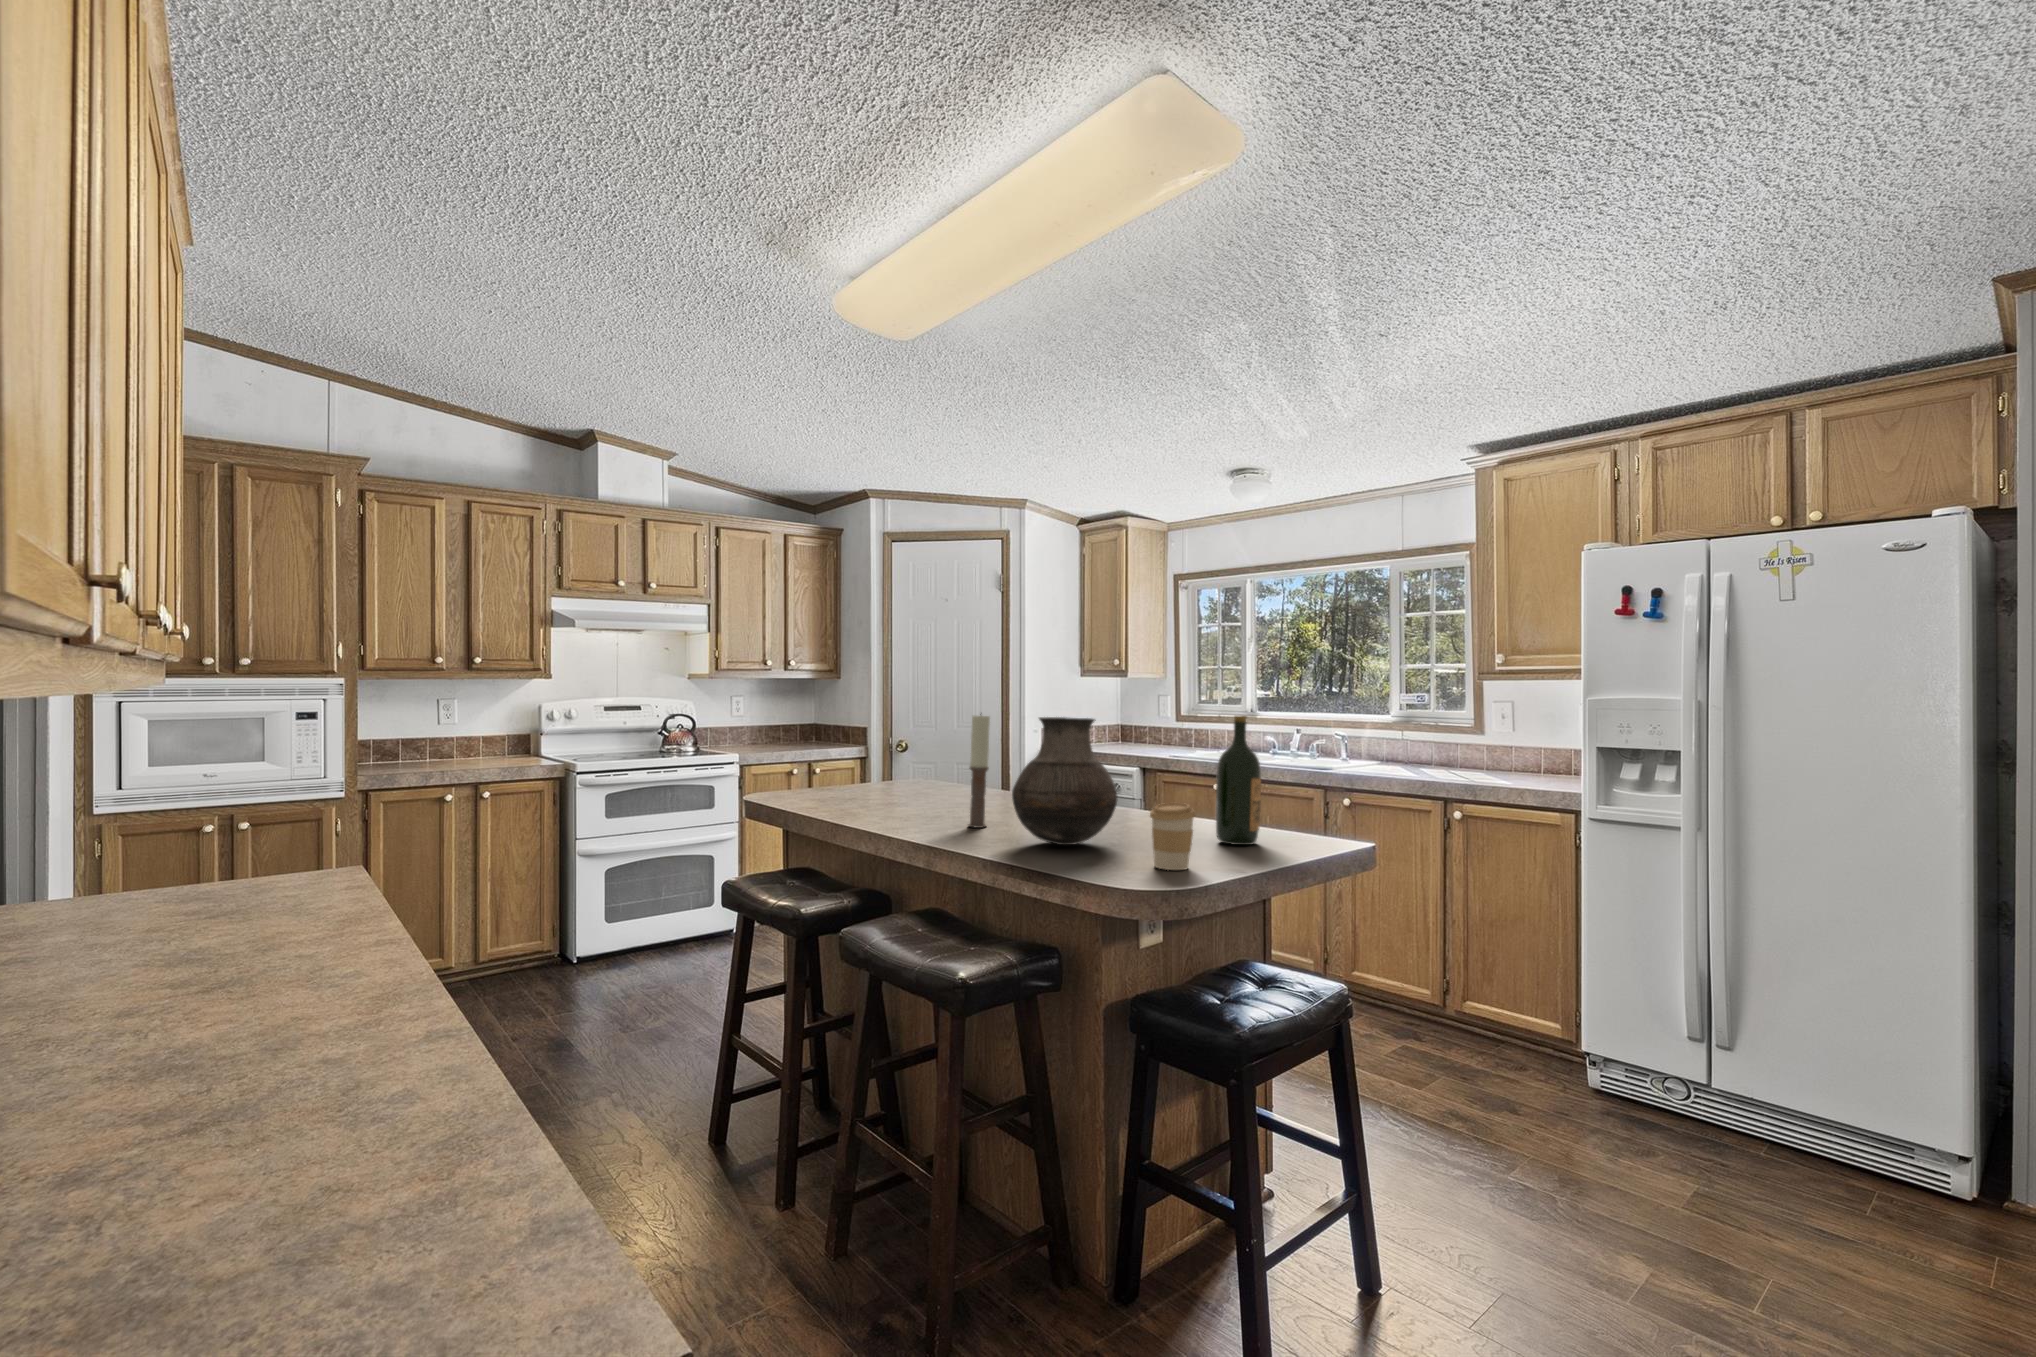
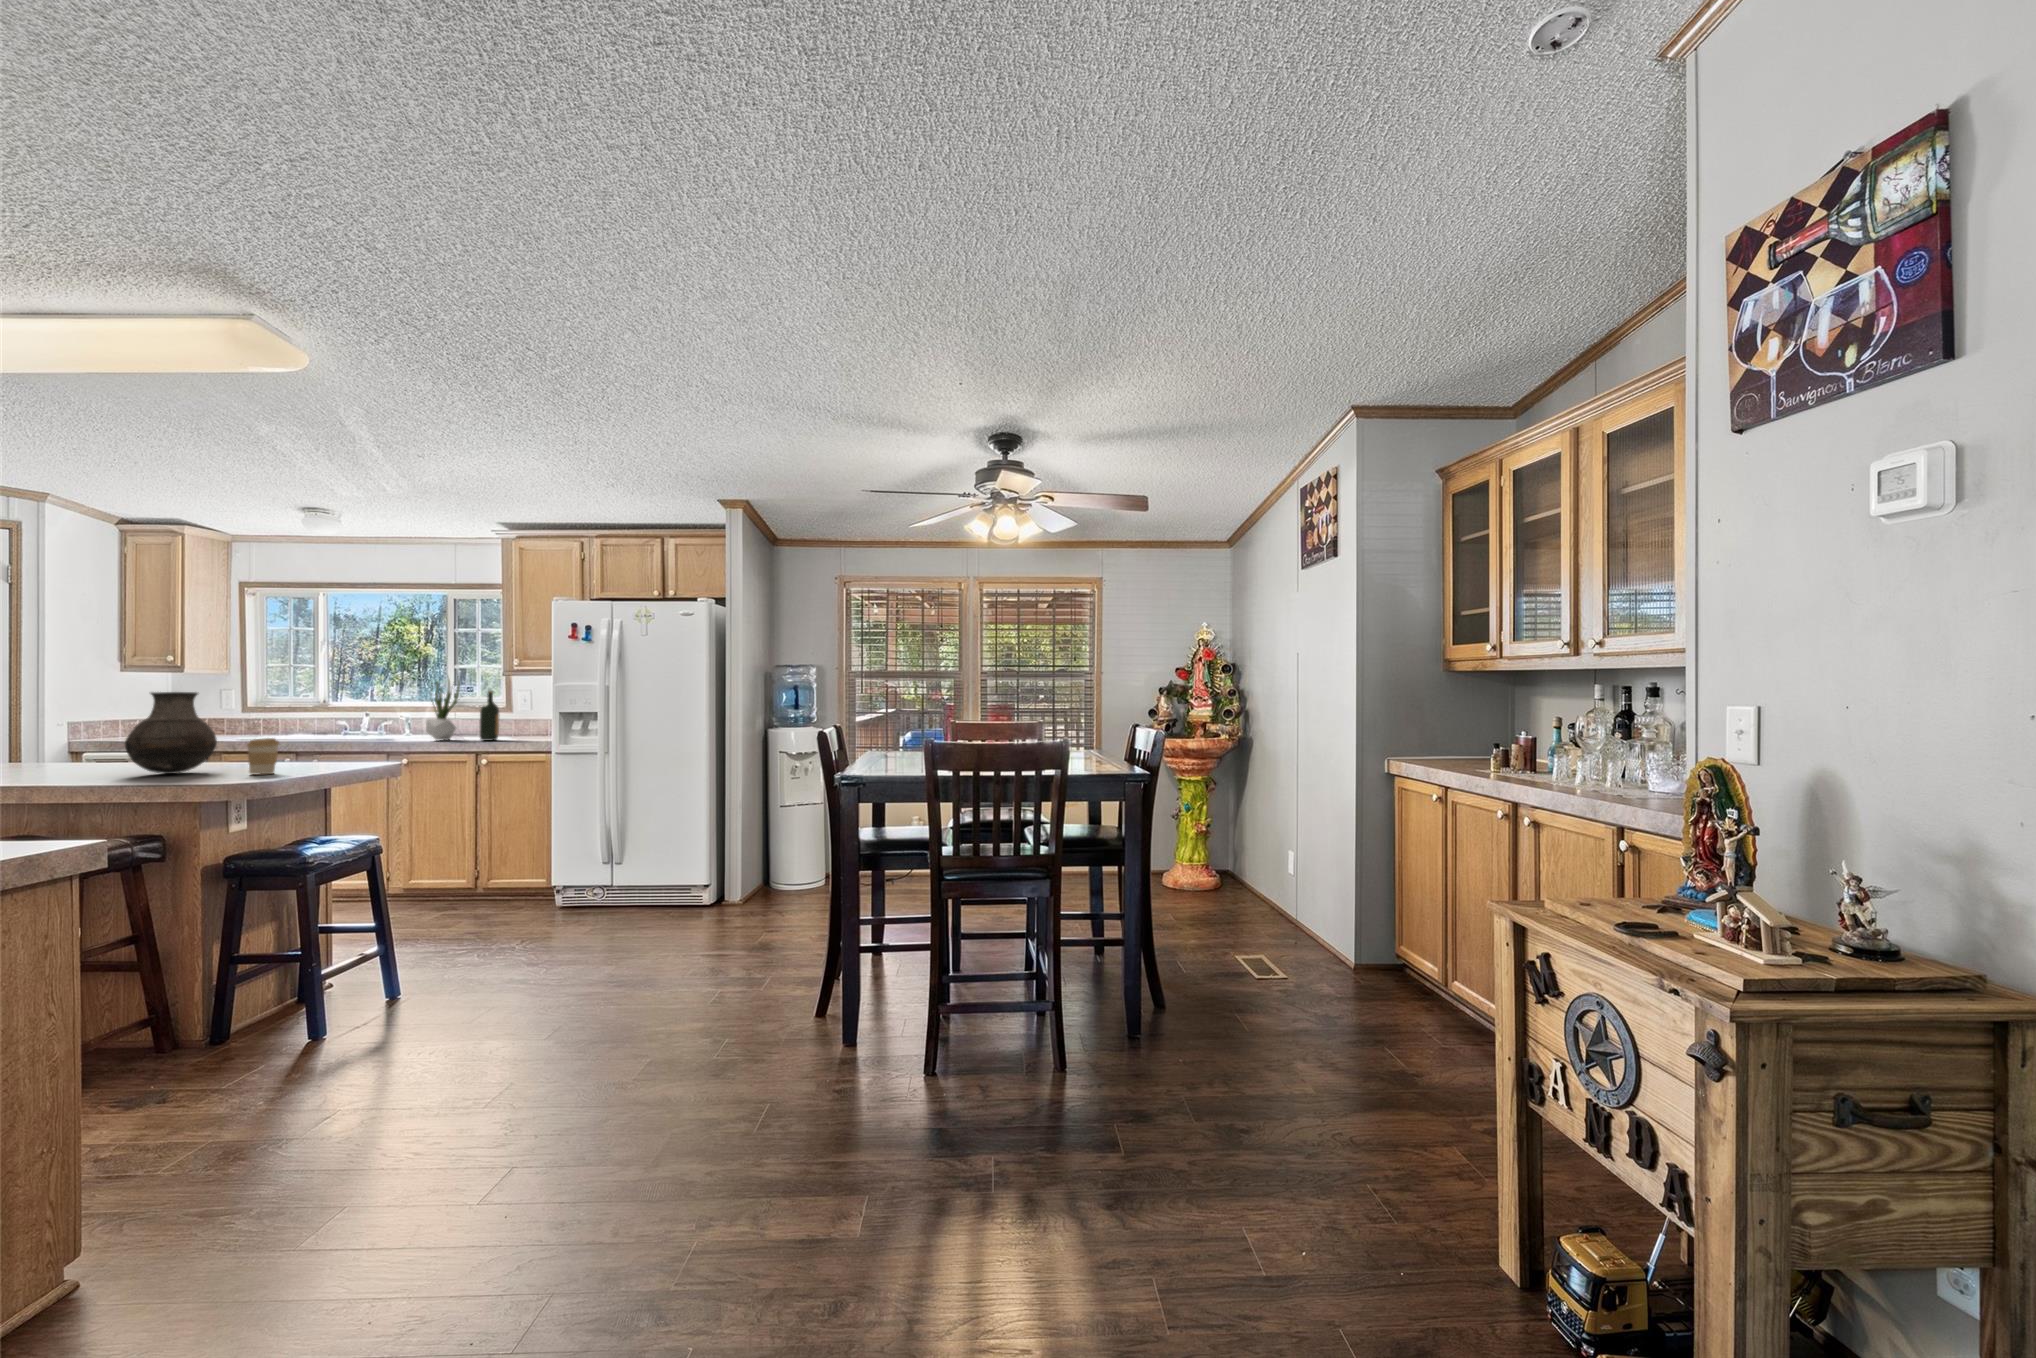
potted plant: none [1374,678,1420,776] -> present [426,680,460,740]
candle: present [968,714,990,828] -> none [67,692,91,774]
wine bottle: present [1216,716,1261,845] -> present [479,691,499,741]

